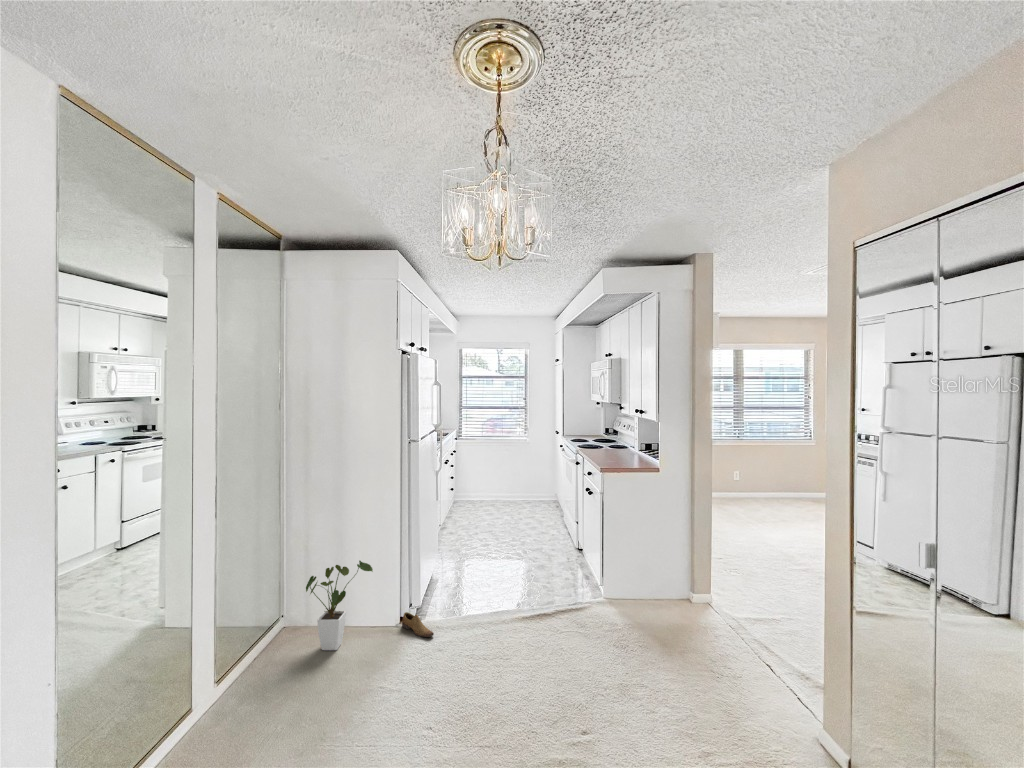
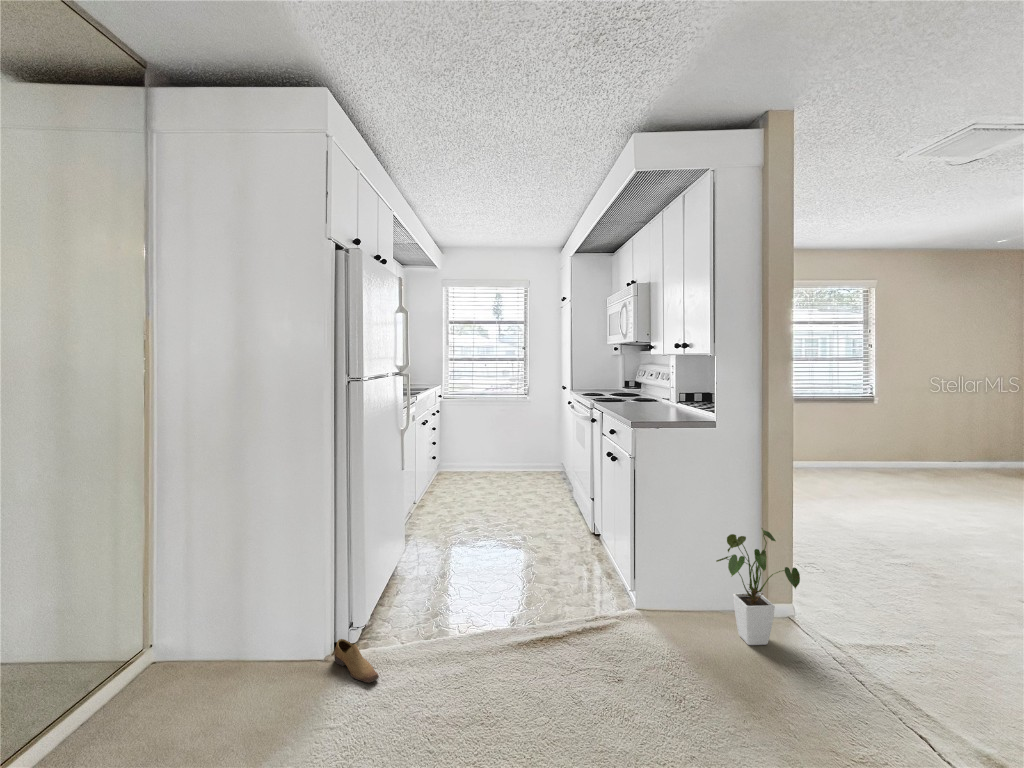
house plant: present [306,561,373,650] -> present [716,528,800,645]

